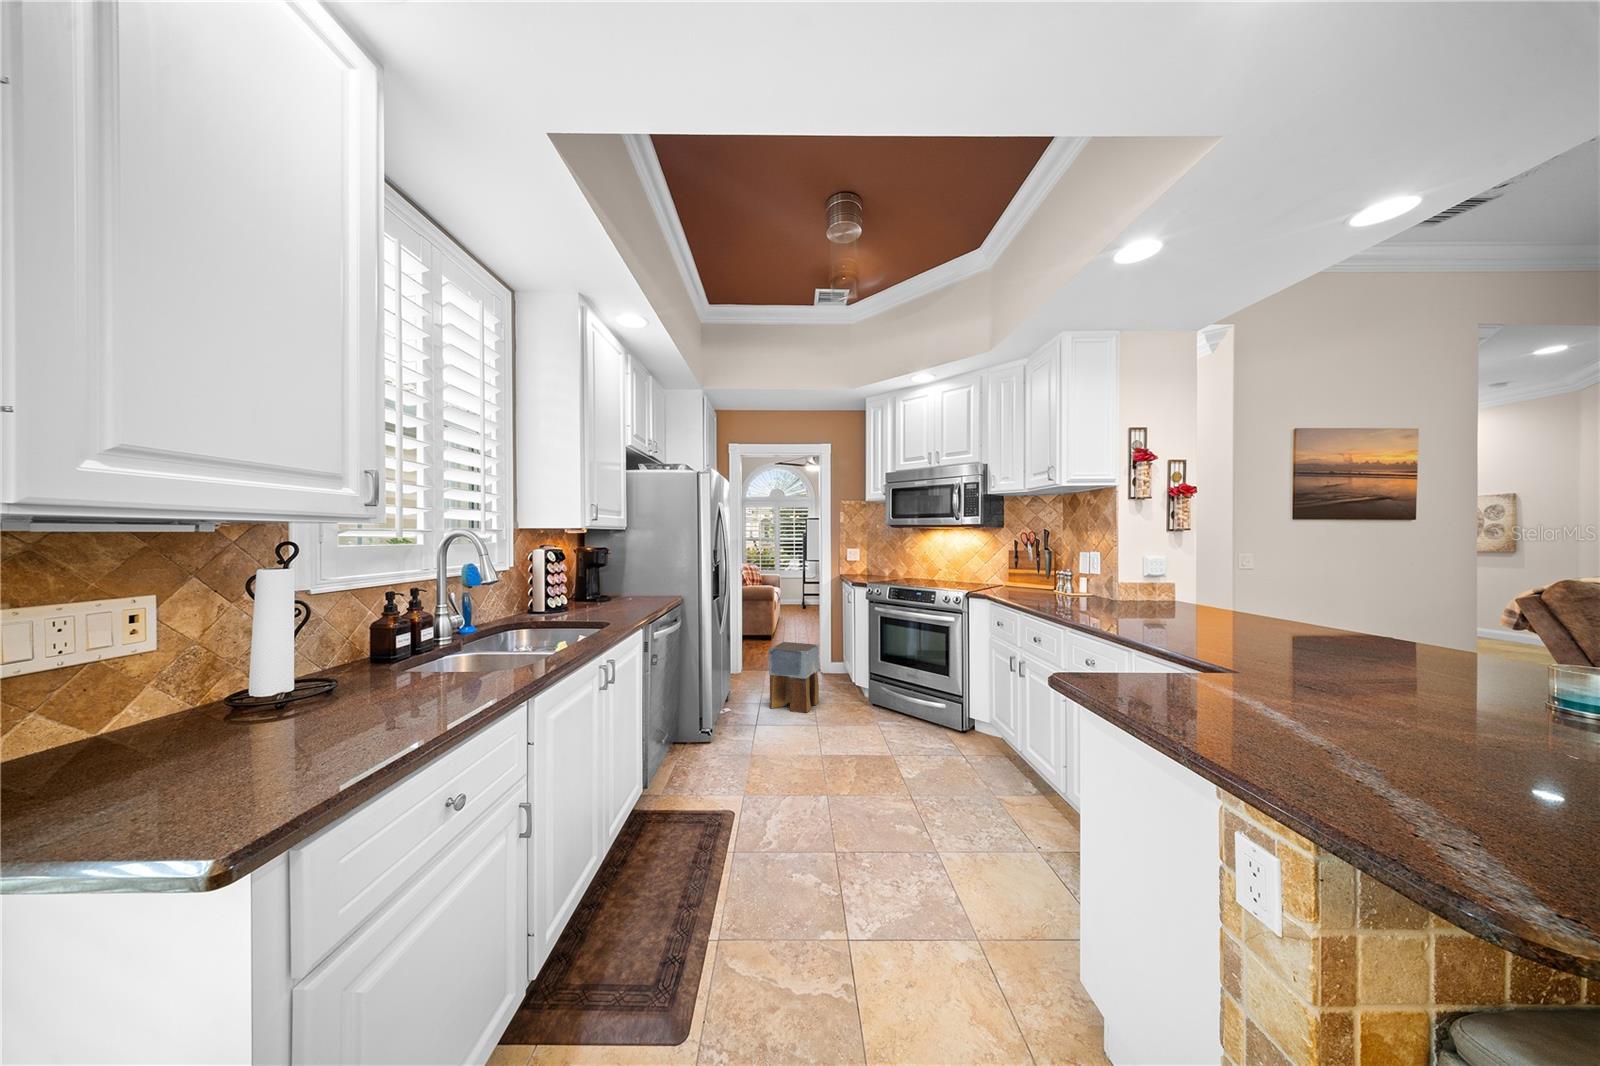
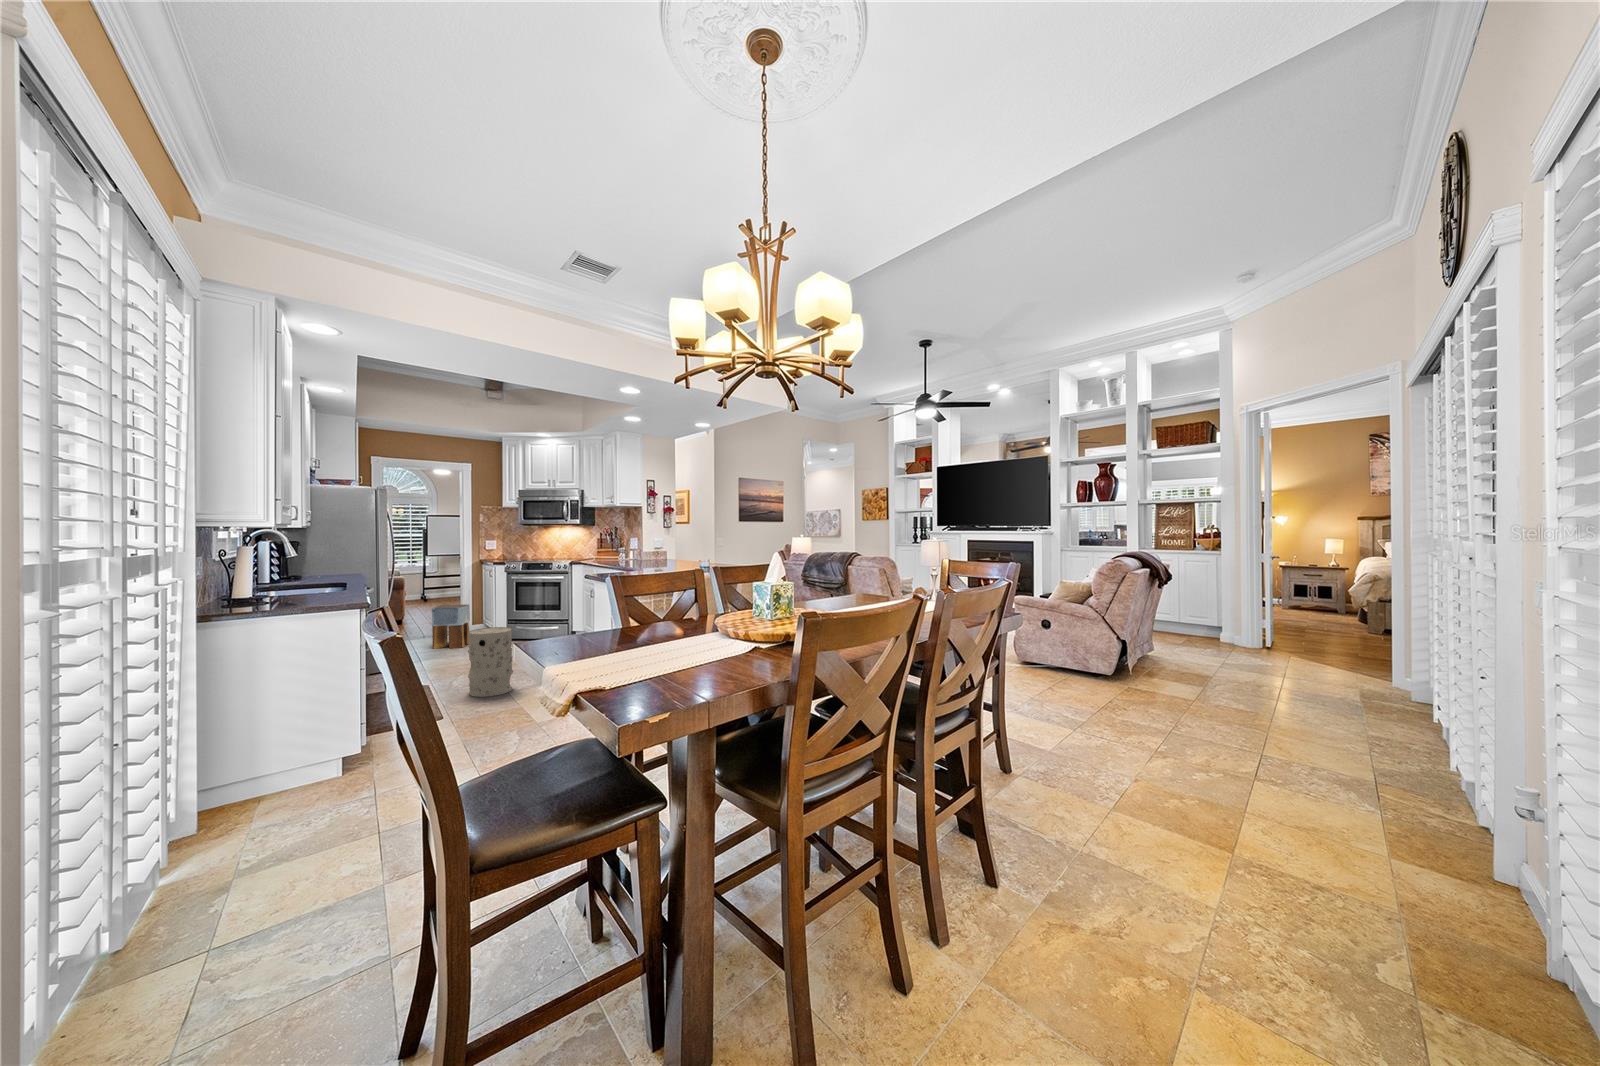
trash can: none [770,761,867,963] -> present [468,627,513,697]

